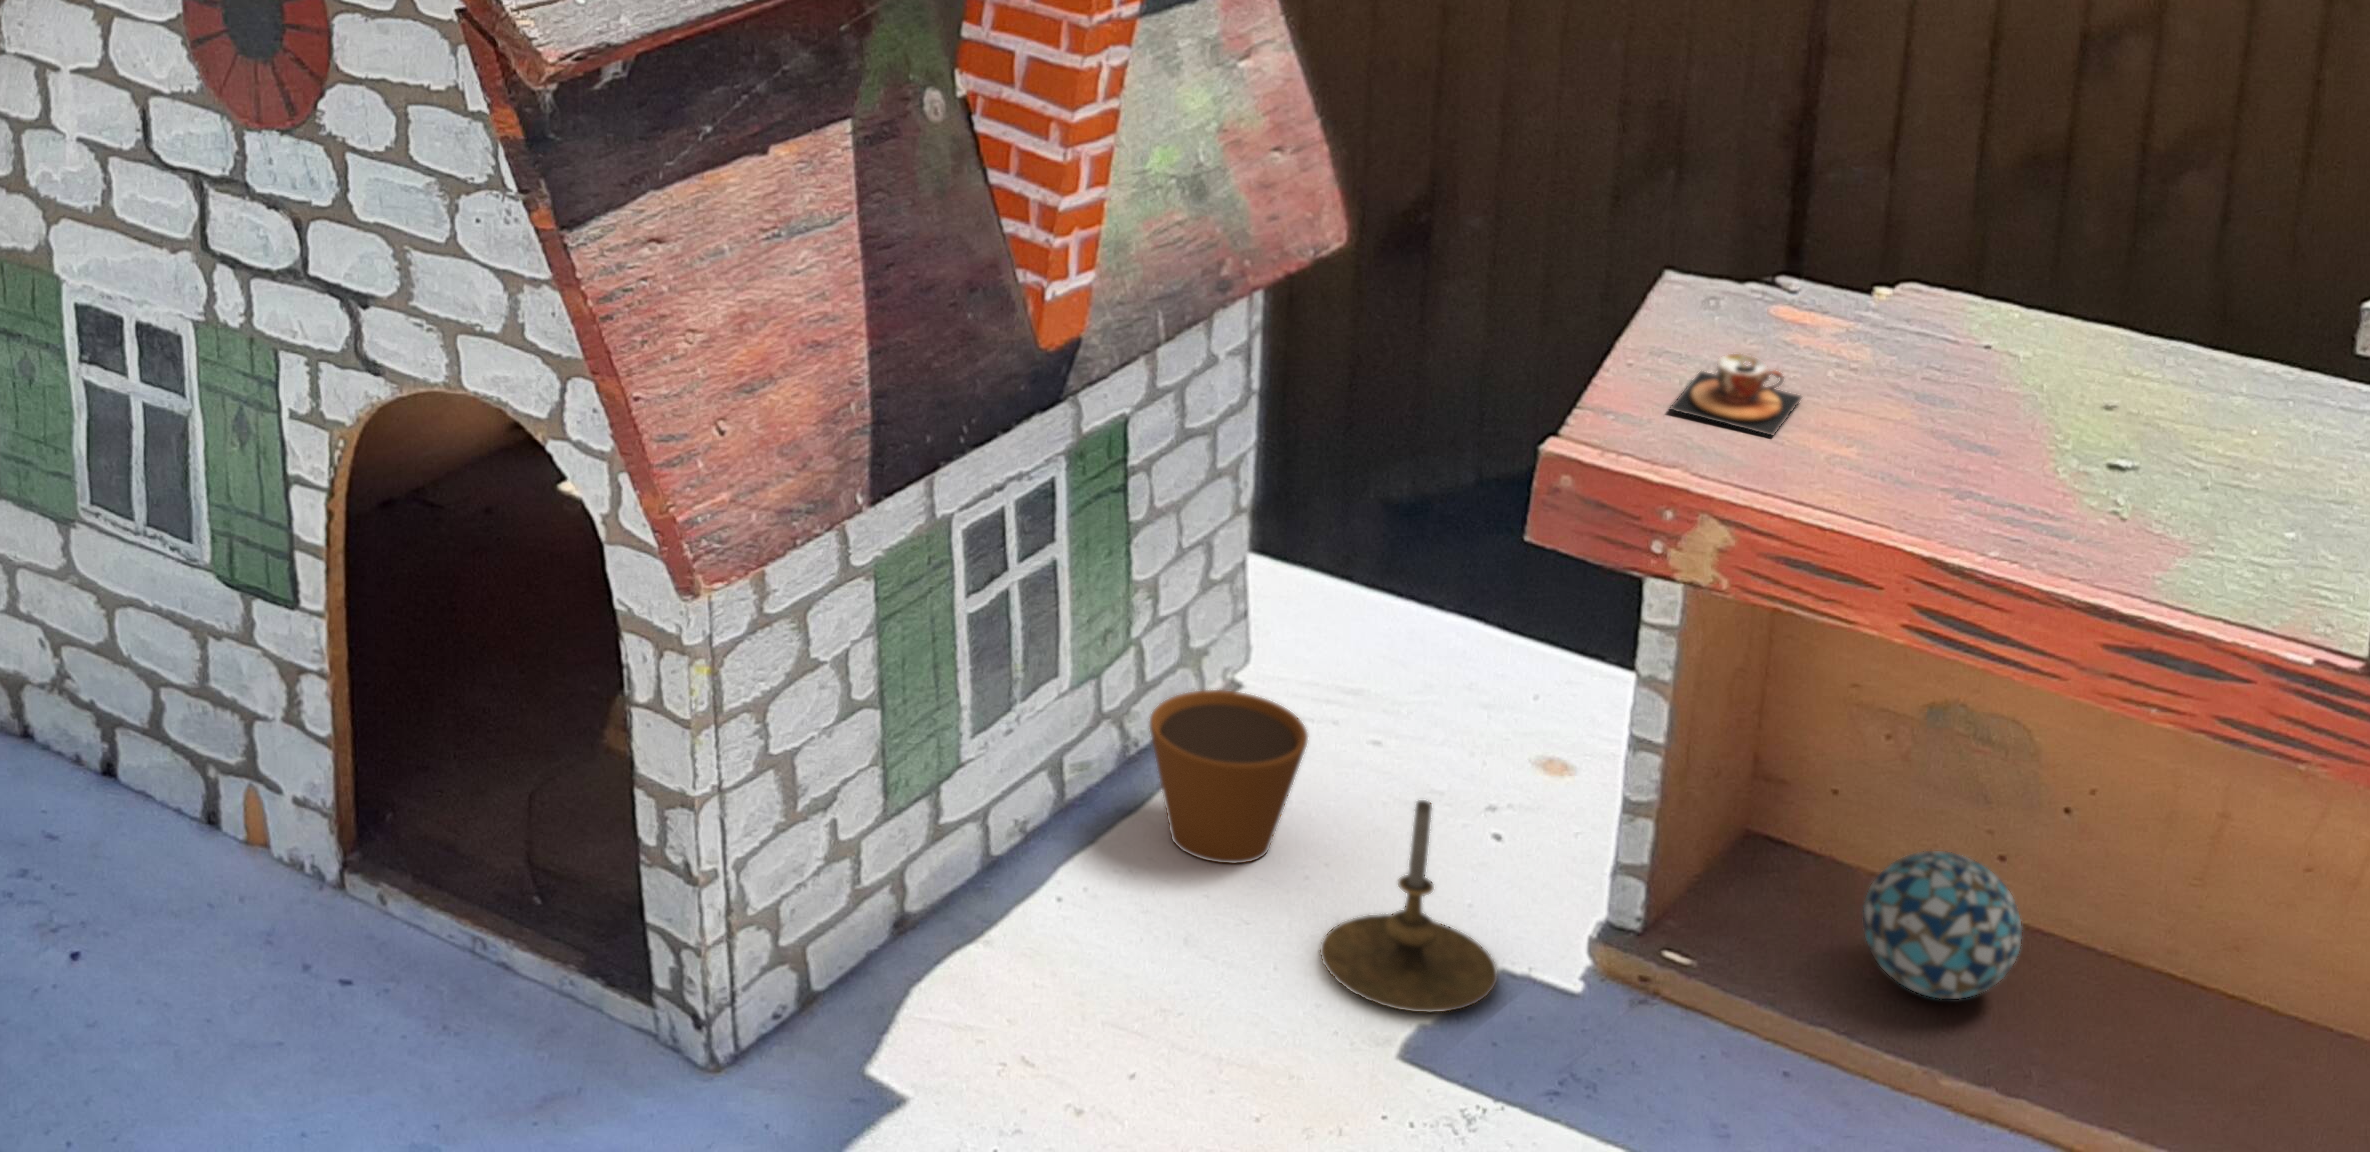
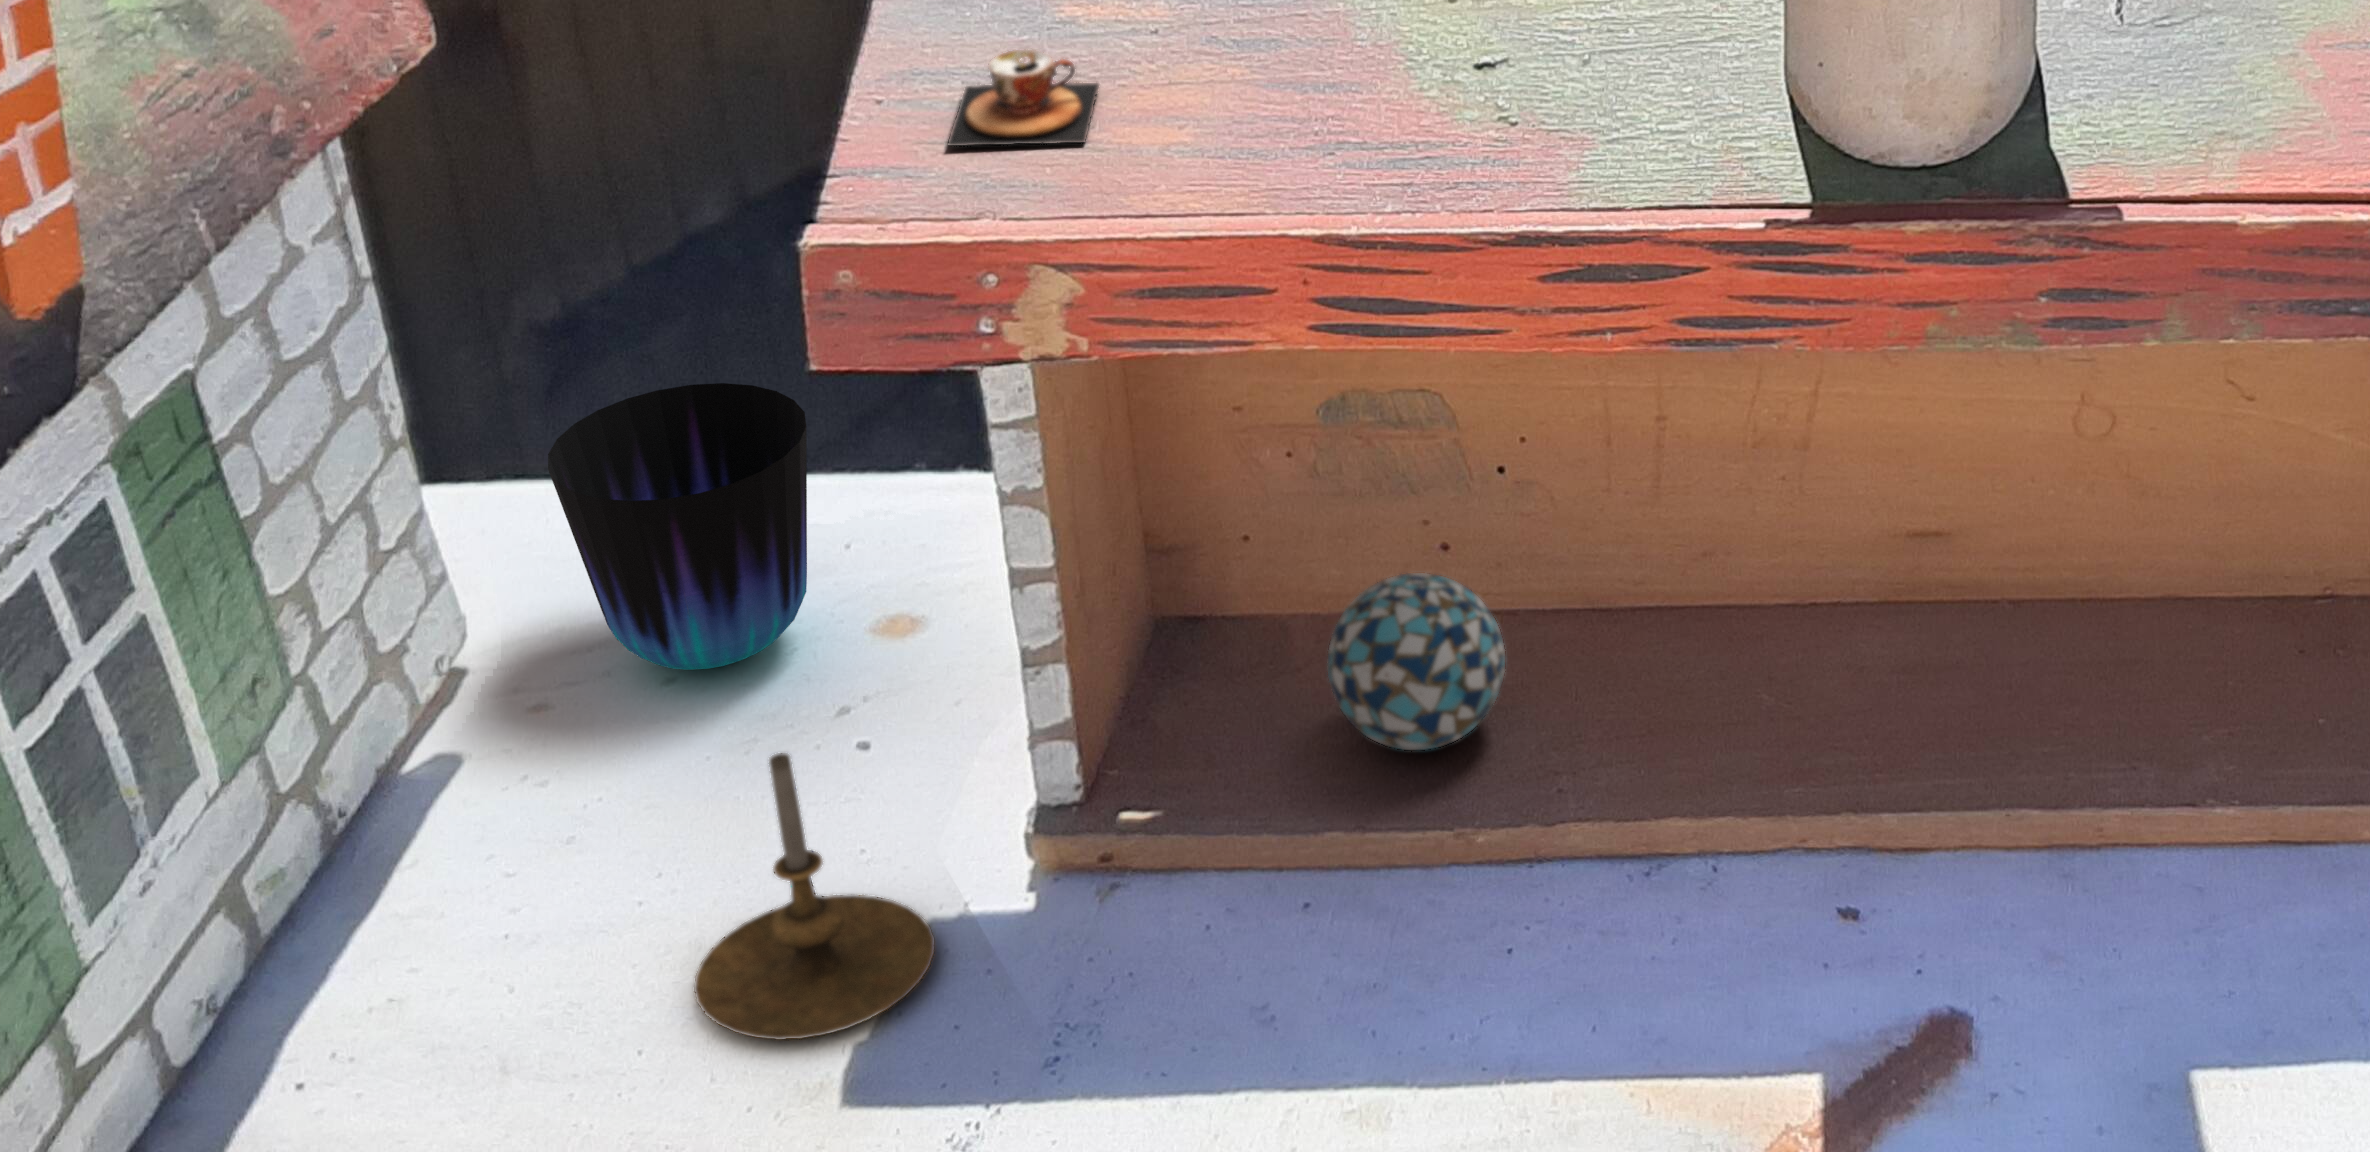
vase: none [1337,529,1529,743] -> present [548,383,807,670]
flower pot: present [1150,690,1308,863] -> none [356,691,590,940]

